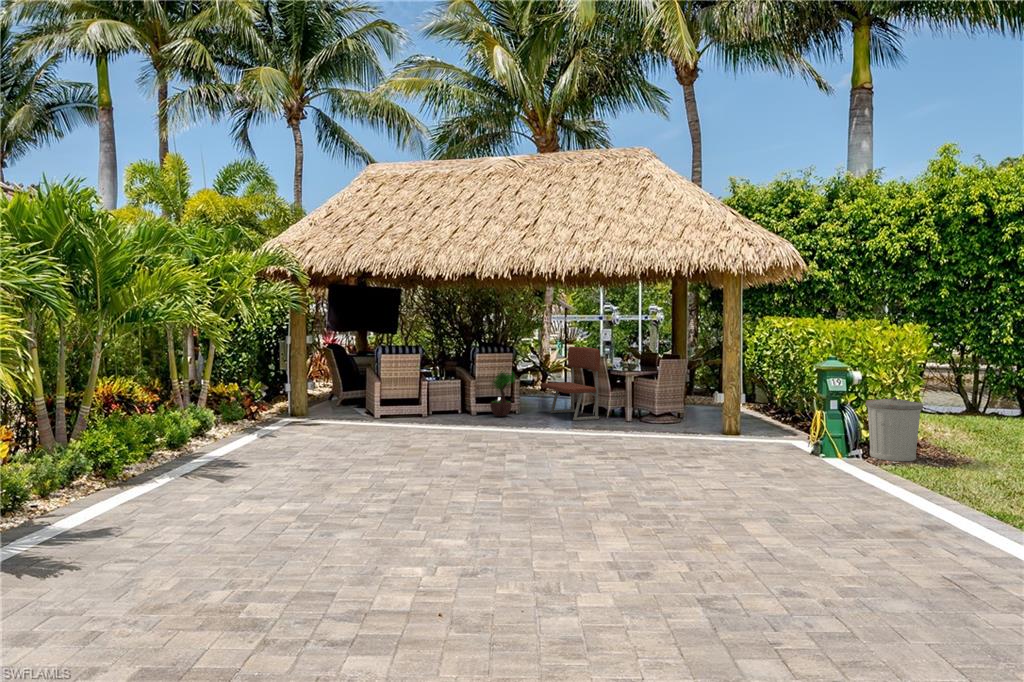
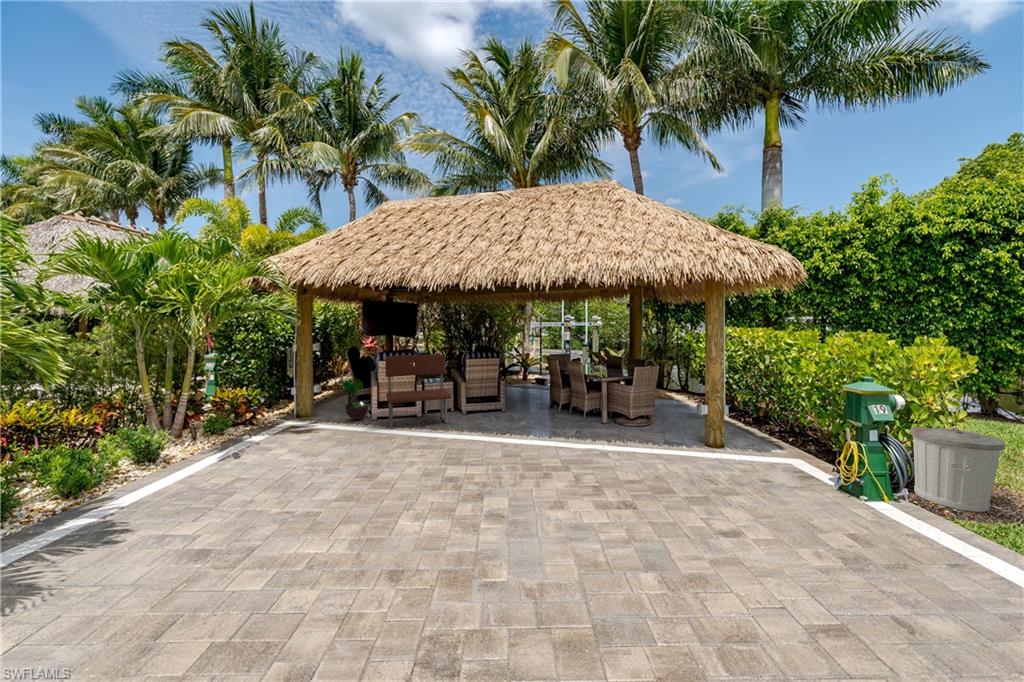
bench: present [542,347,600,421] -> present [385,355,451,429]
potted tree: present [490,370,514,417] -> present [339,378,368,420]

